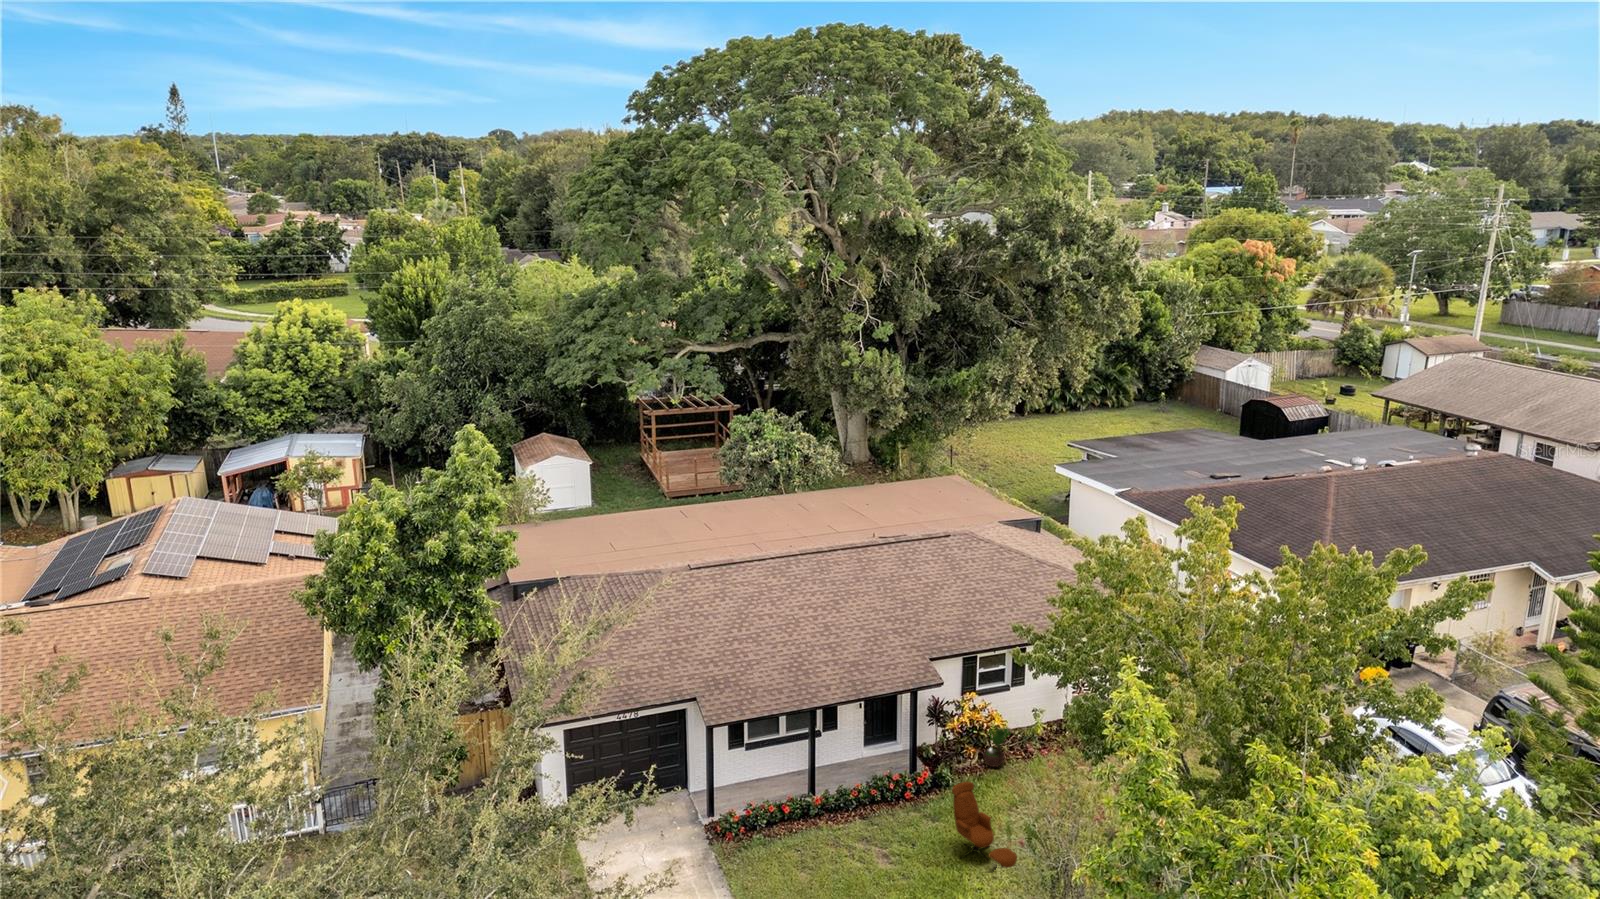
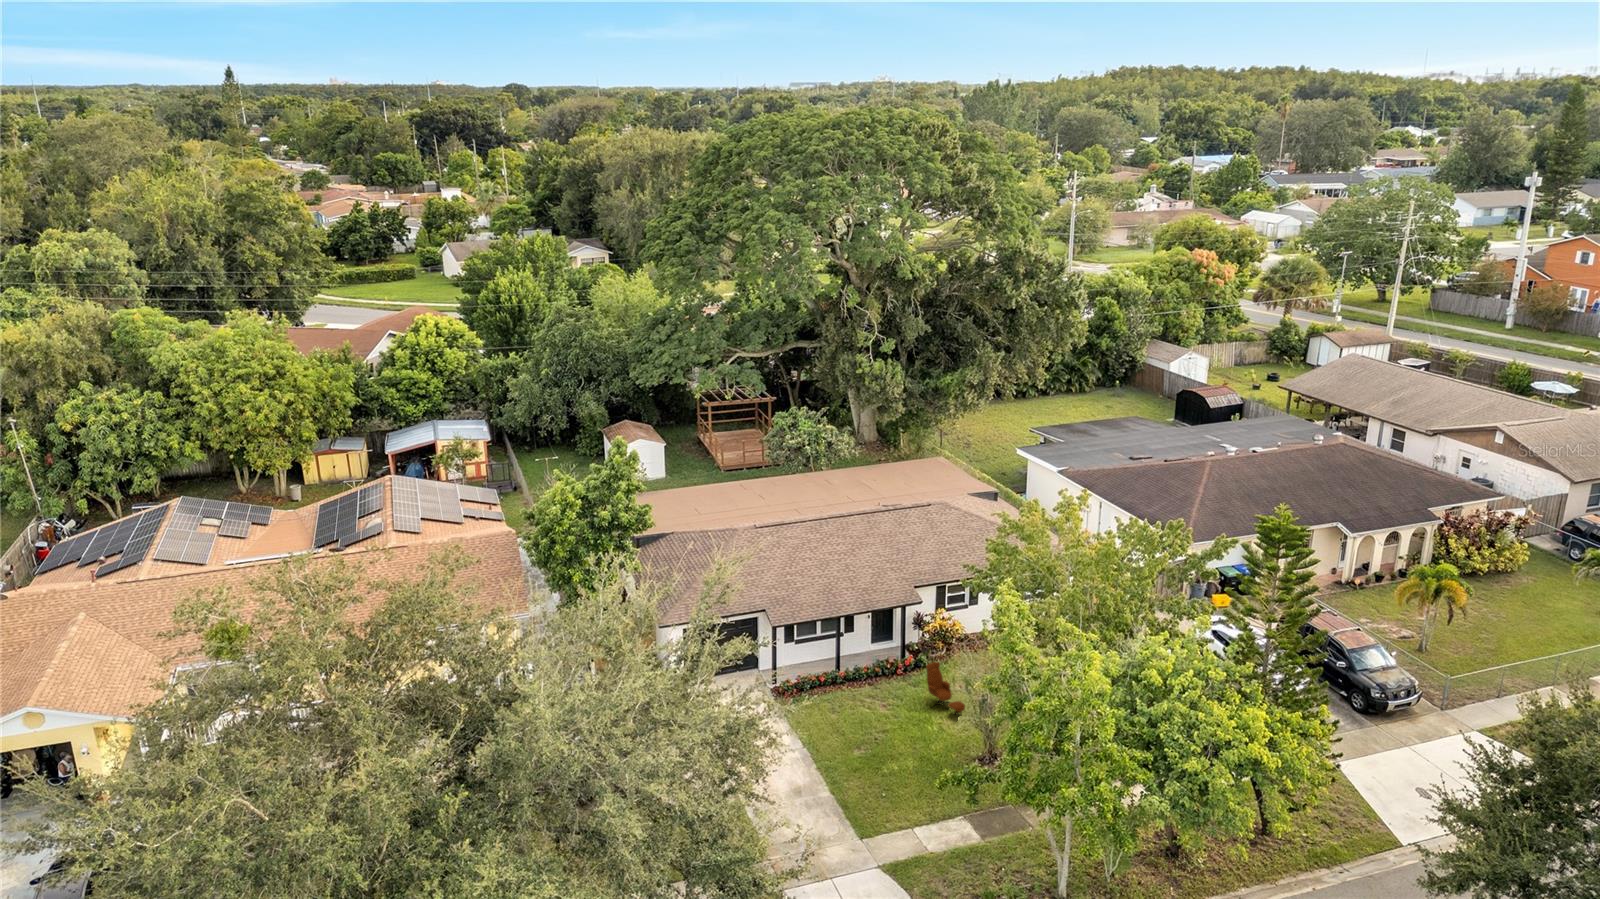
potted tree: present [984,727,1008,767] -> none [949,629,968,658]

